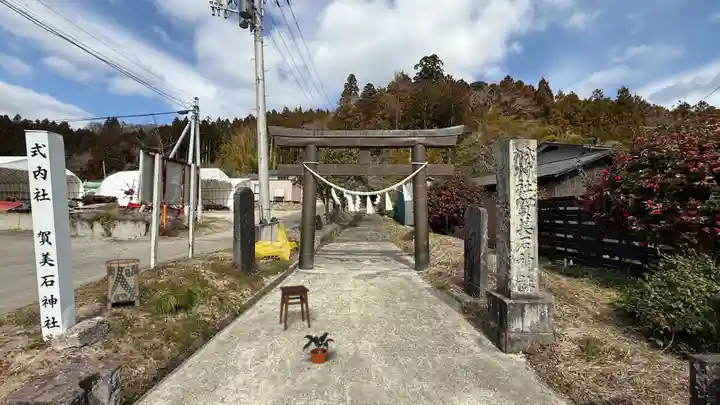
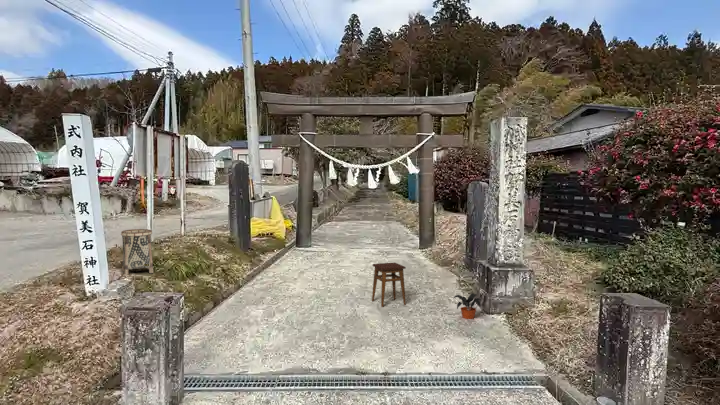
stool: present [279,285,310,330] -> present [372,263,406,307]
potted plant: present [303,332,334,363] -> present [454,293,481,319]

